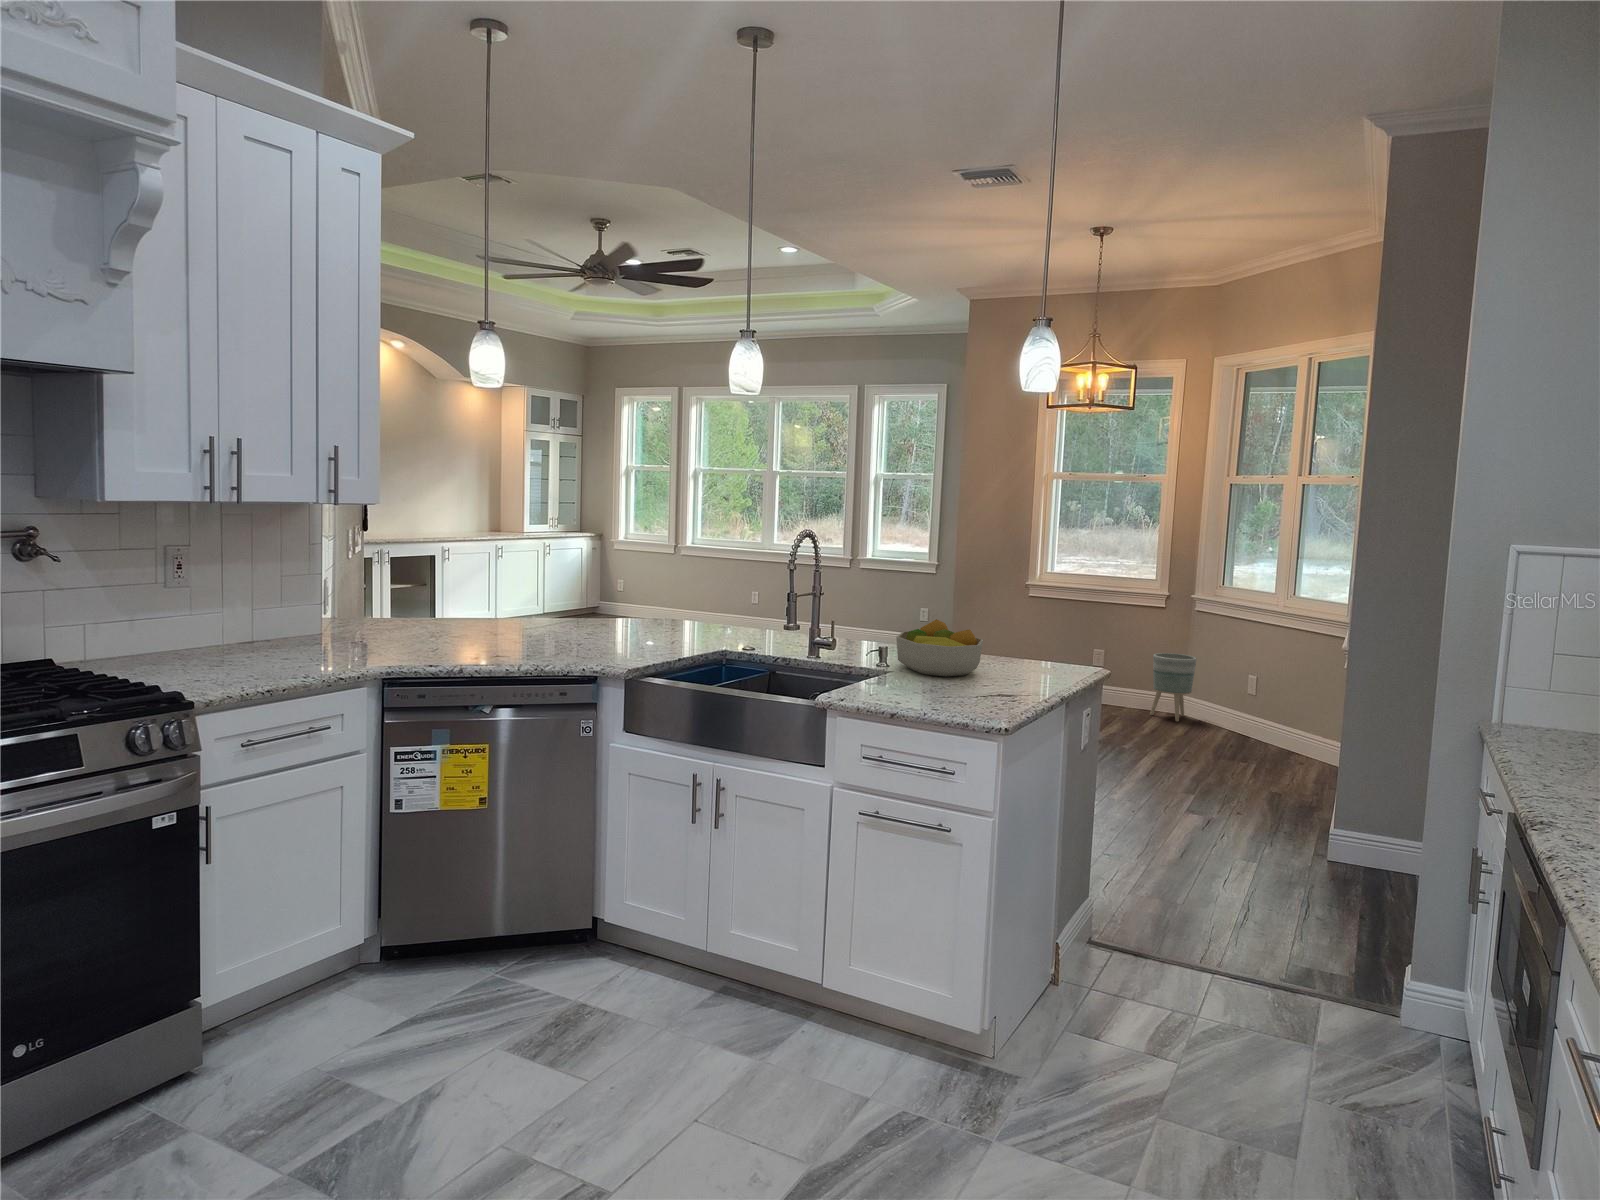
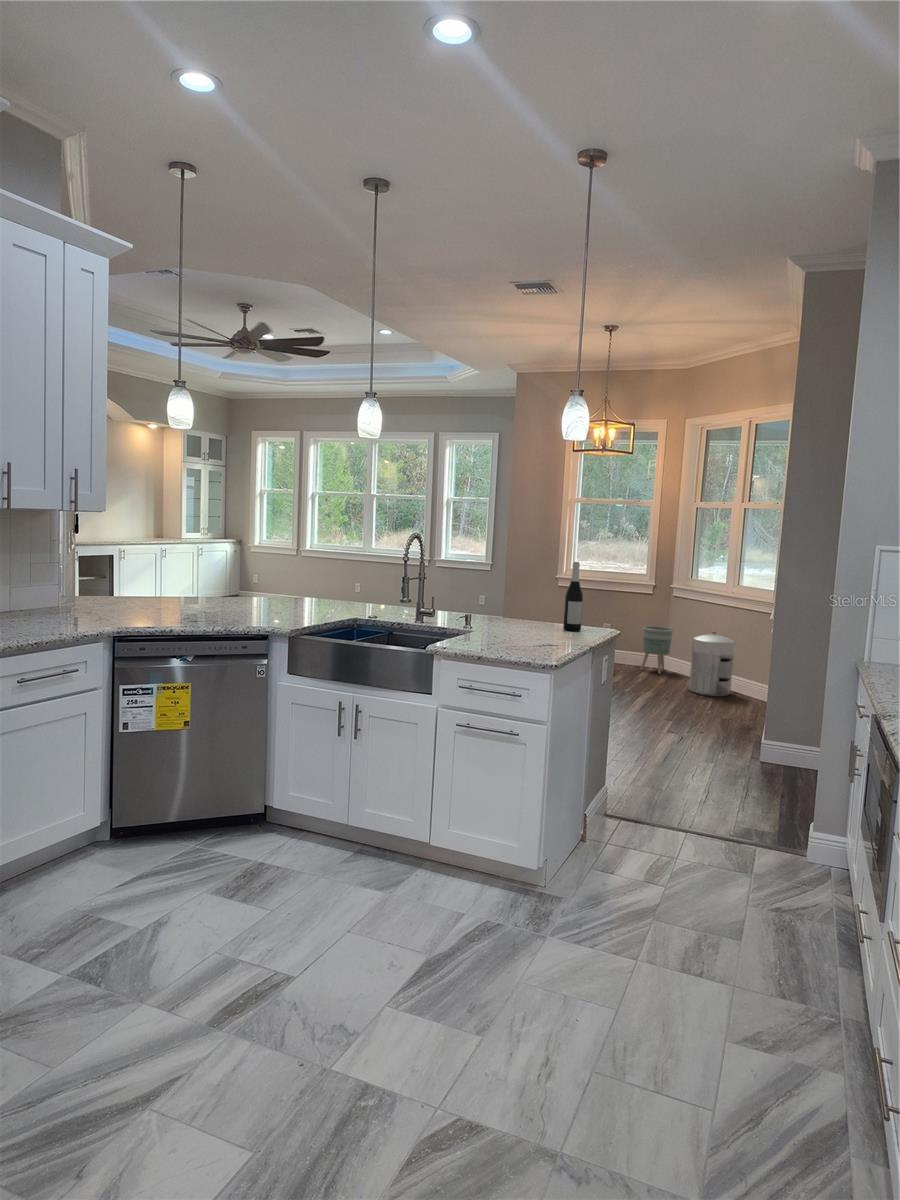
wine bottle: none [1025,570,1054,671] -> present [563,562,583,631]
fruit bowl: present [896,619,983,677] -> none [476,596,535,634]
waste bin: none [1220,663,1288,756] -> present [689,632,735,696]

